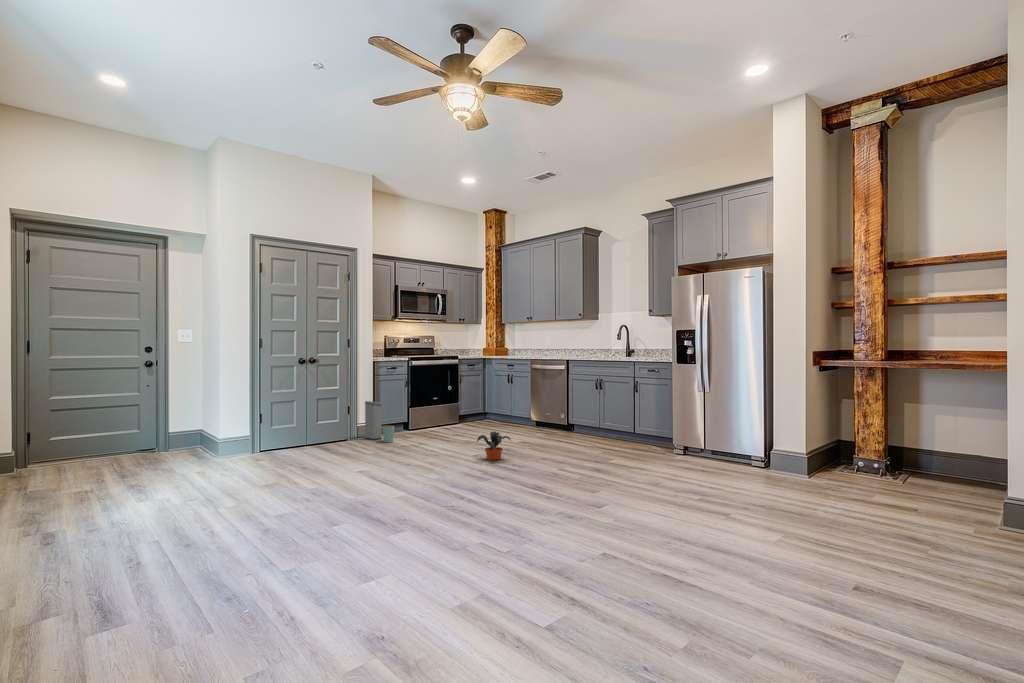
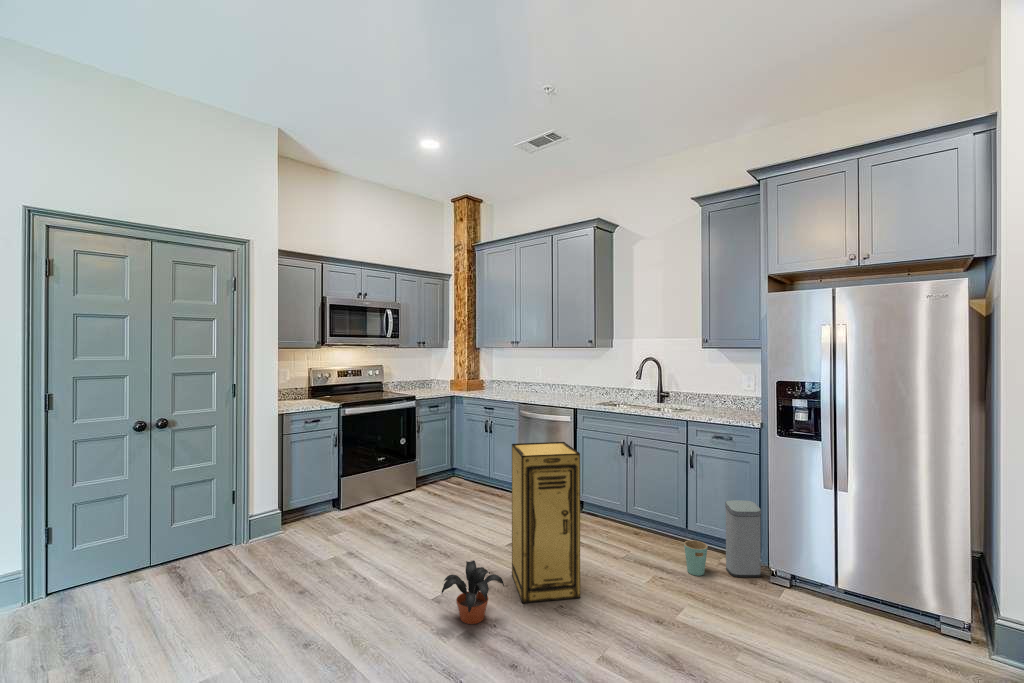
storage cabinet: none [518,370,556,456] -> present [512,442,580,603]
trash can: present [365,401,395,442] -> present [684,500,761,577]

